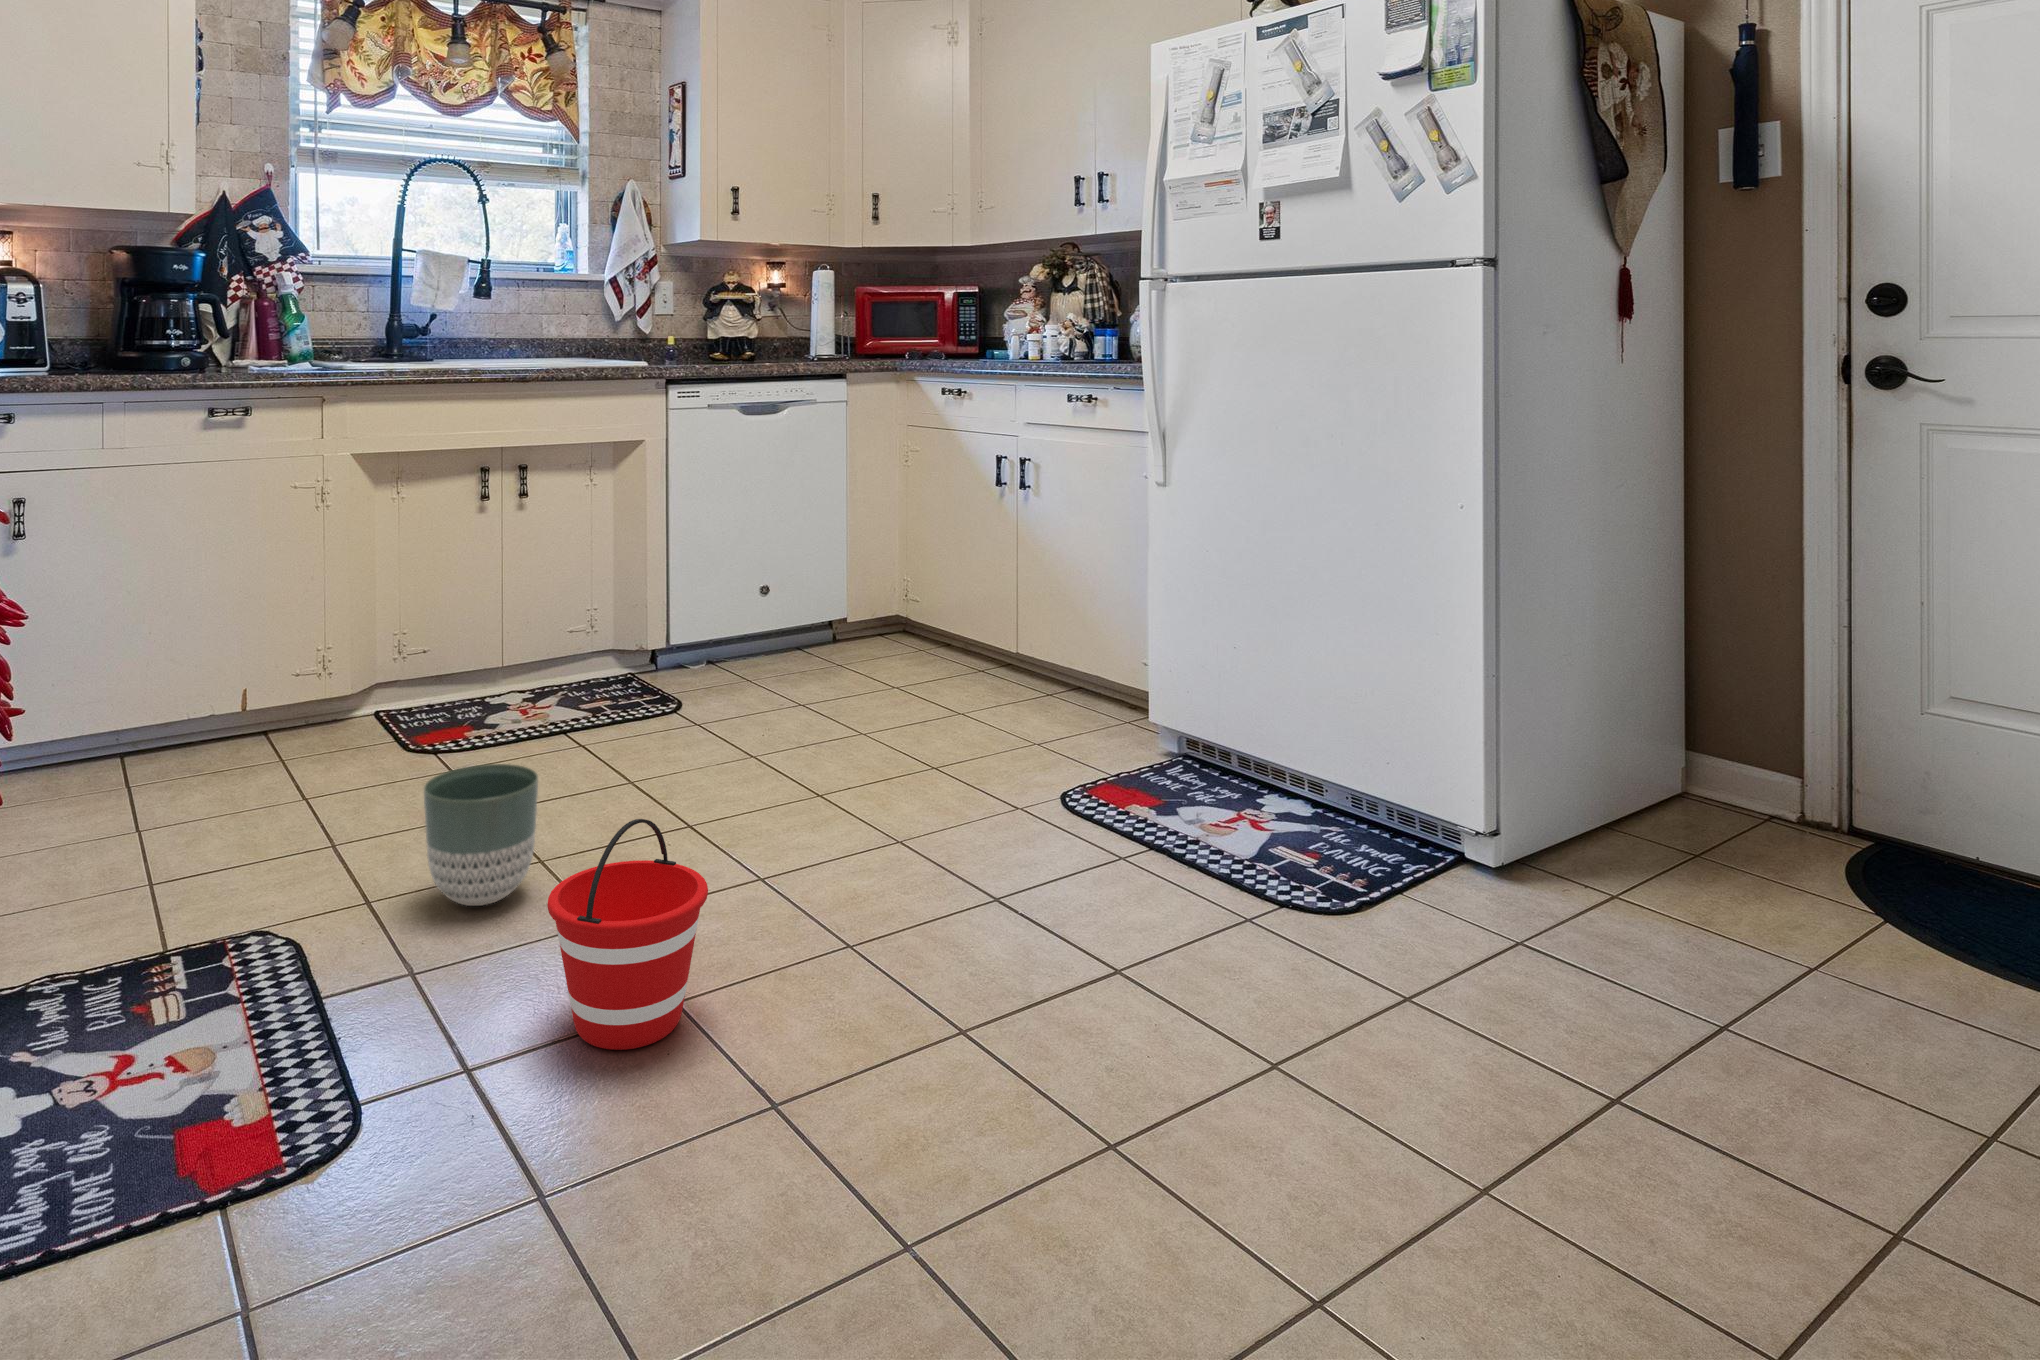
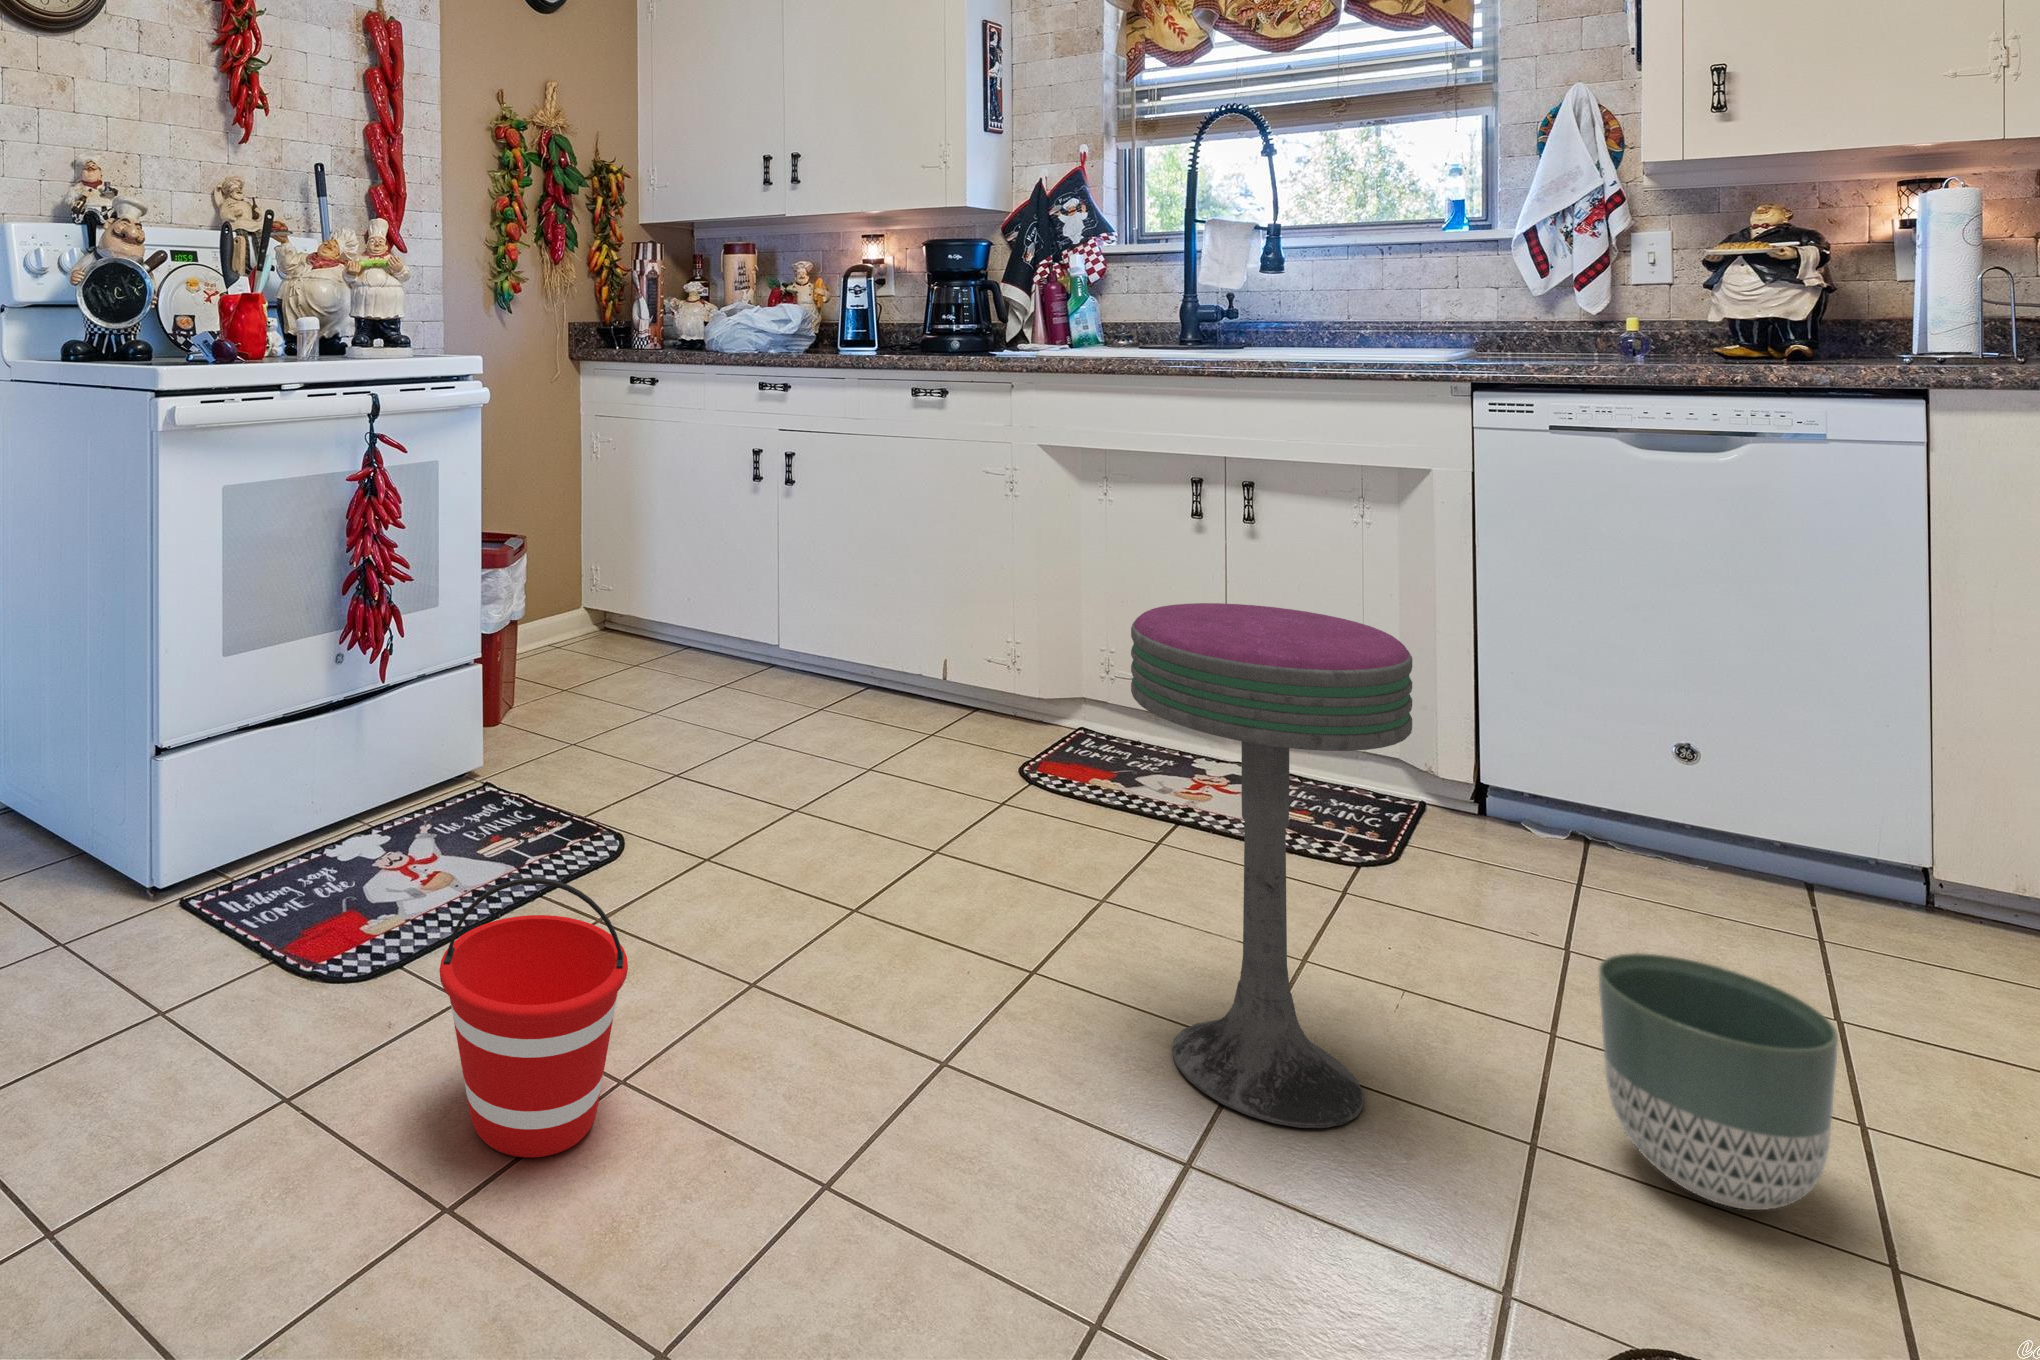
bar stool: none [736,522,881,814] -> present [1131,603,1412,1128]
planter: present [424,764,538,906] -> present [1599,953,1838,1210]

